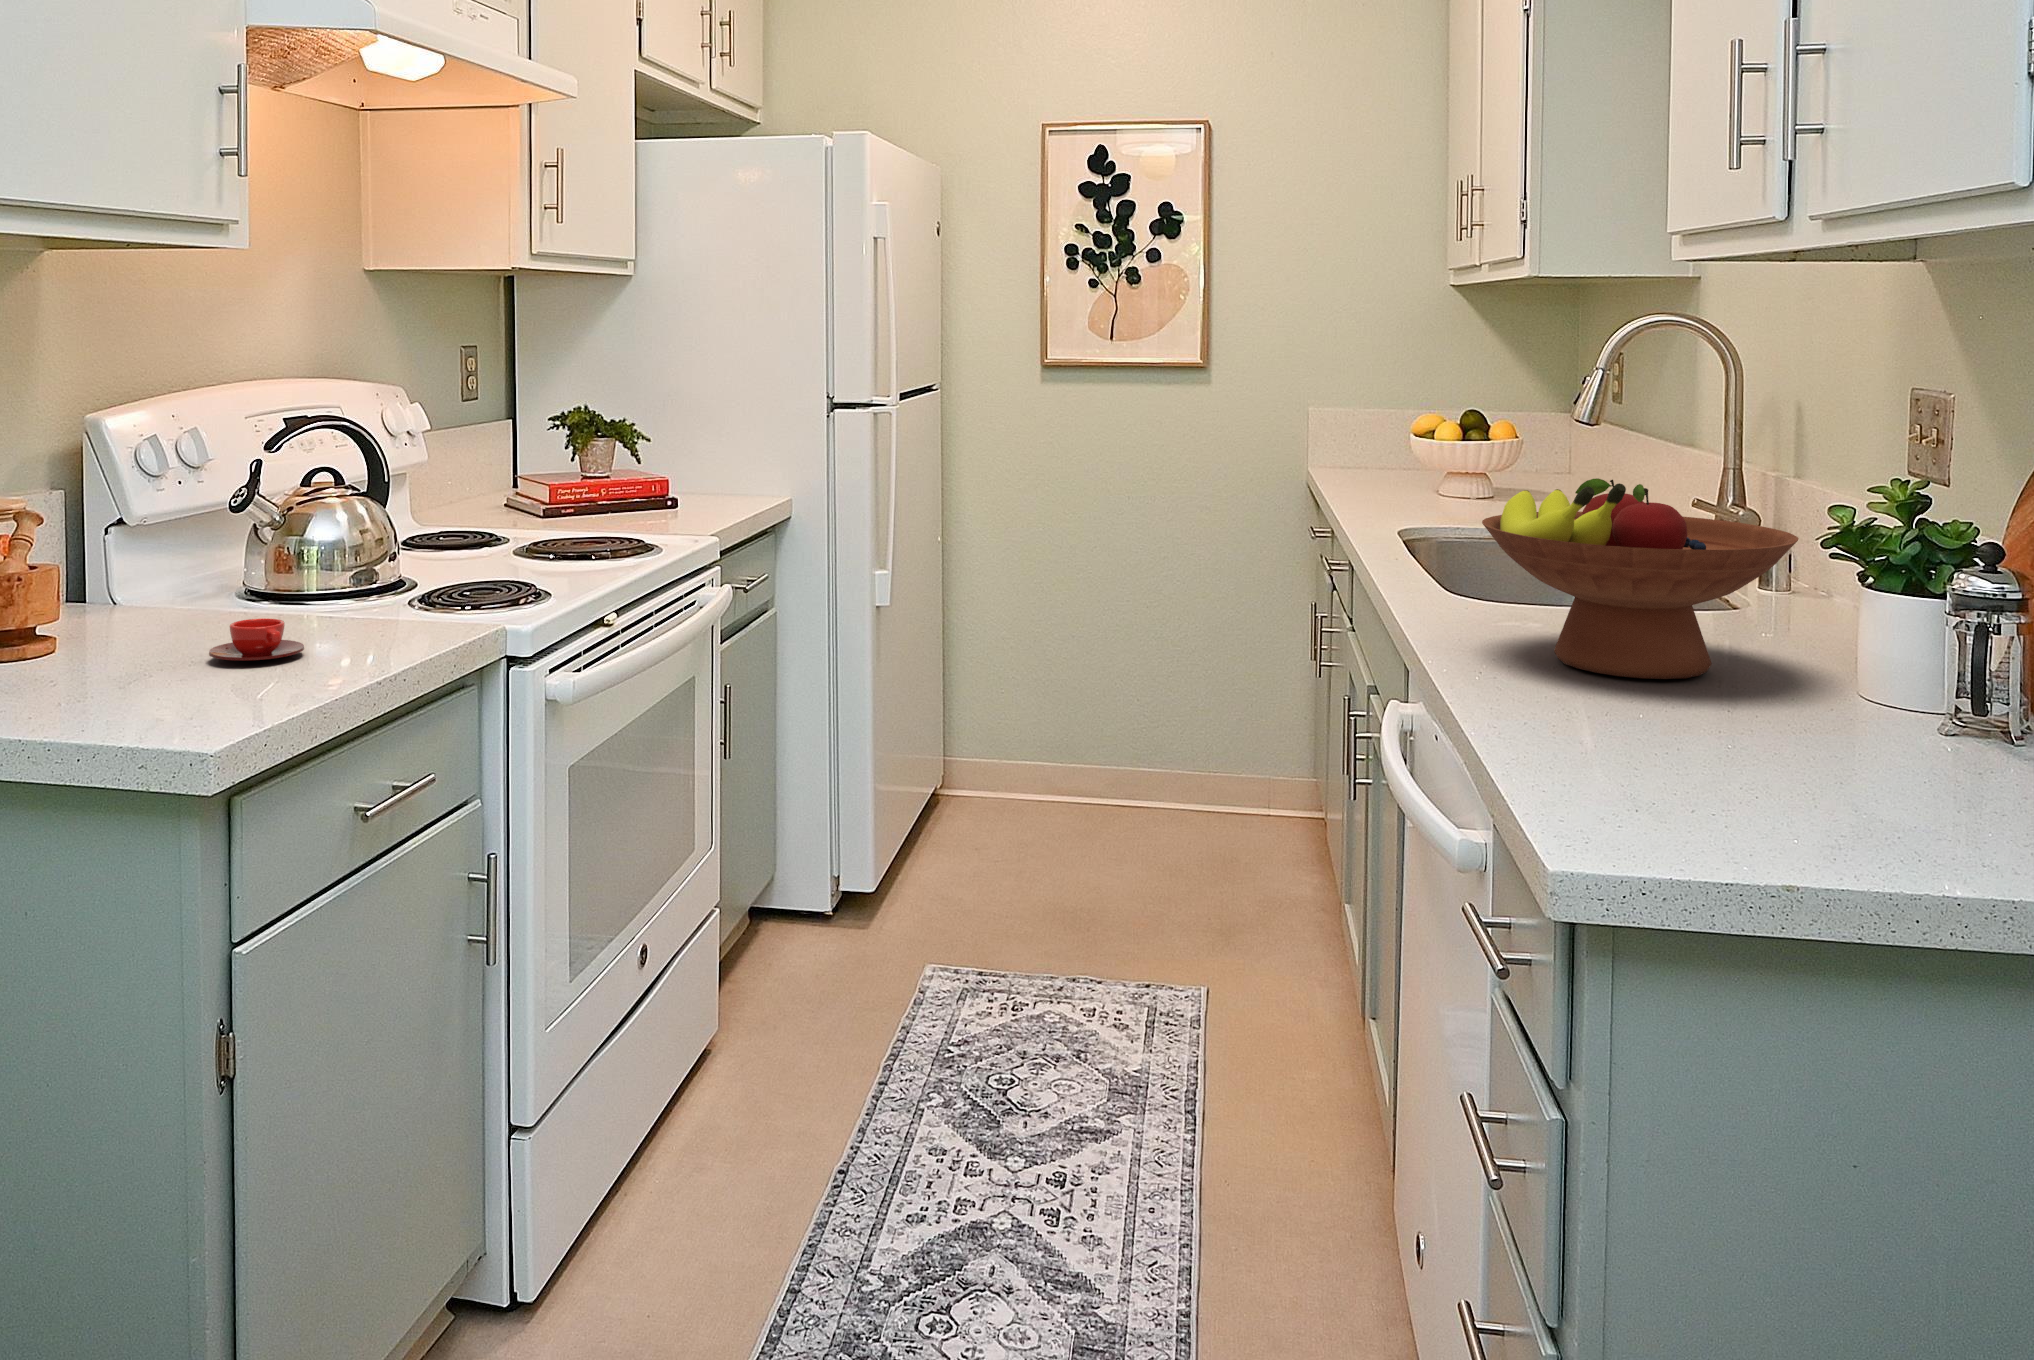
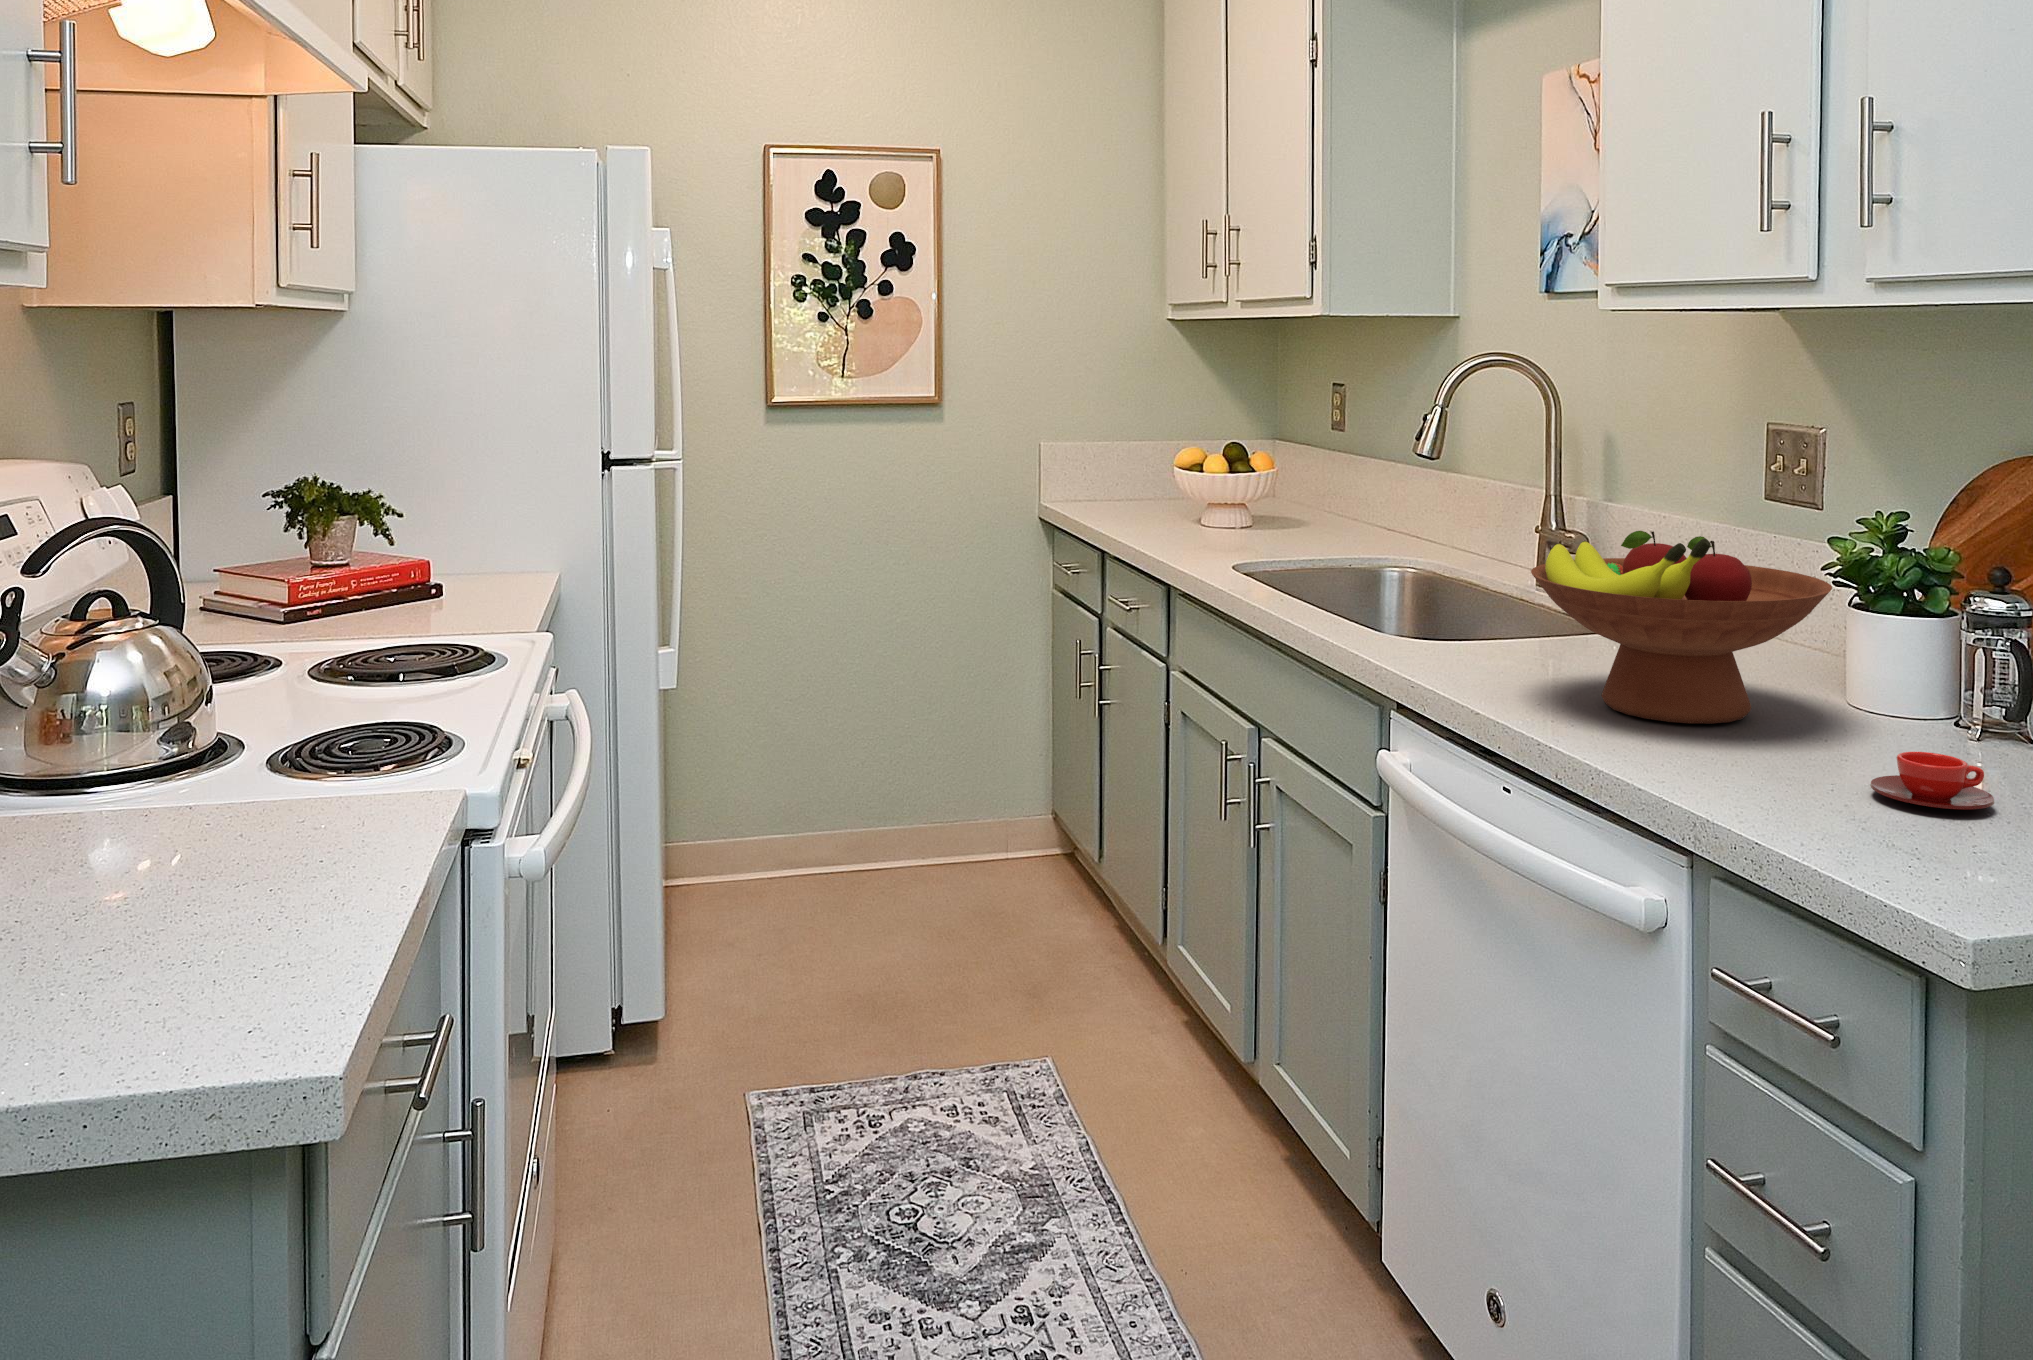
teacup: present [209,618,304,660] -> present [1870,752,1995,809]

